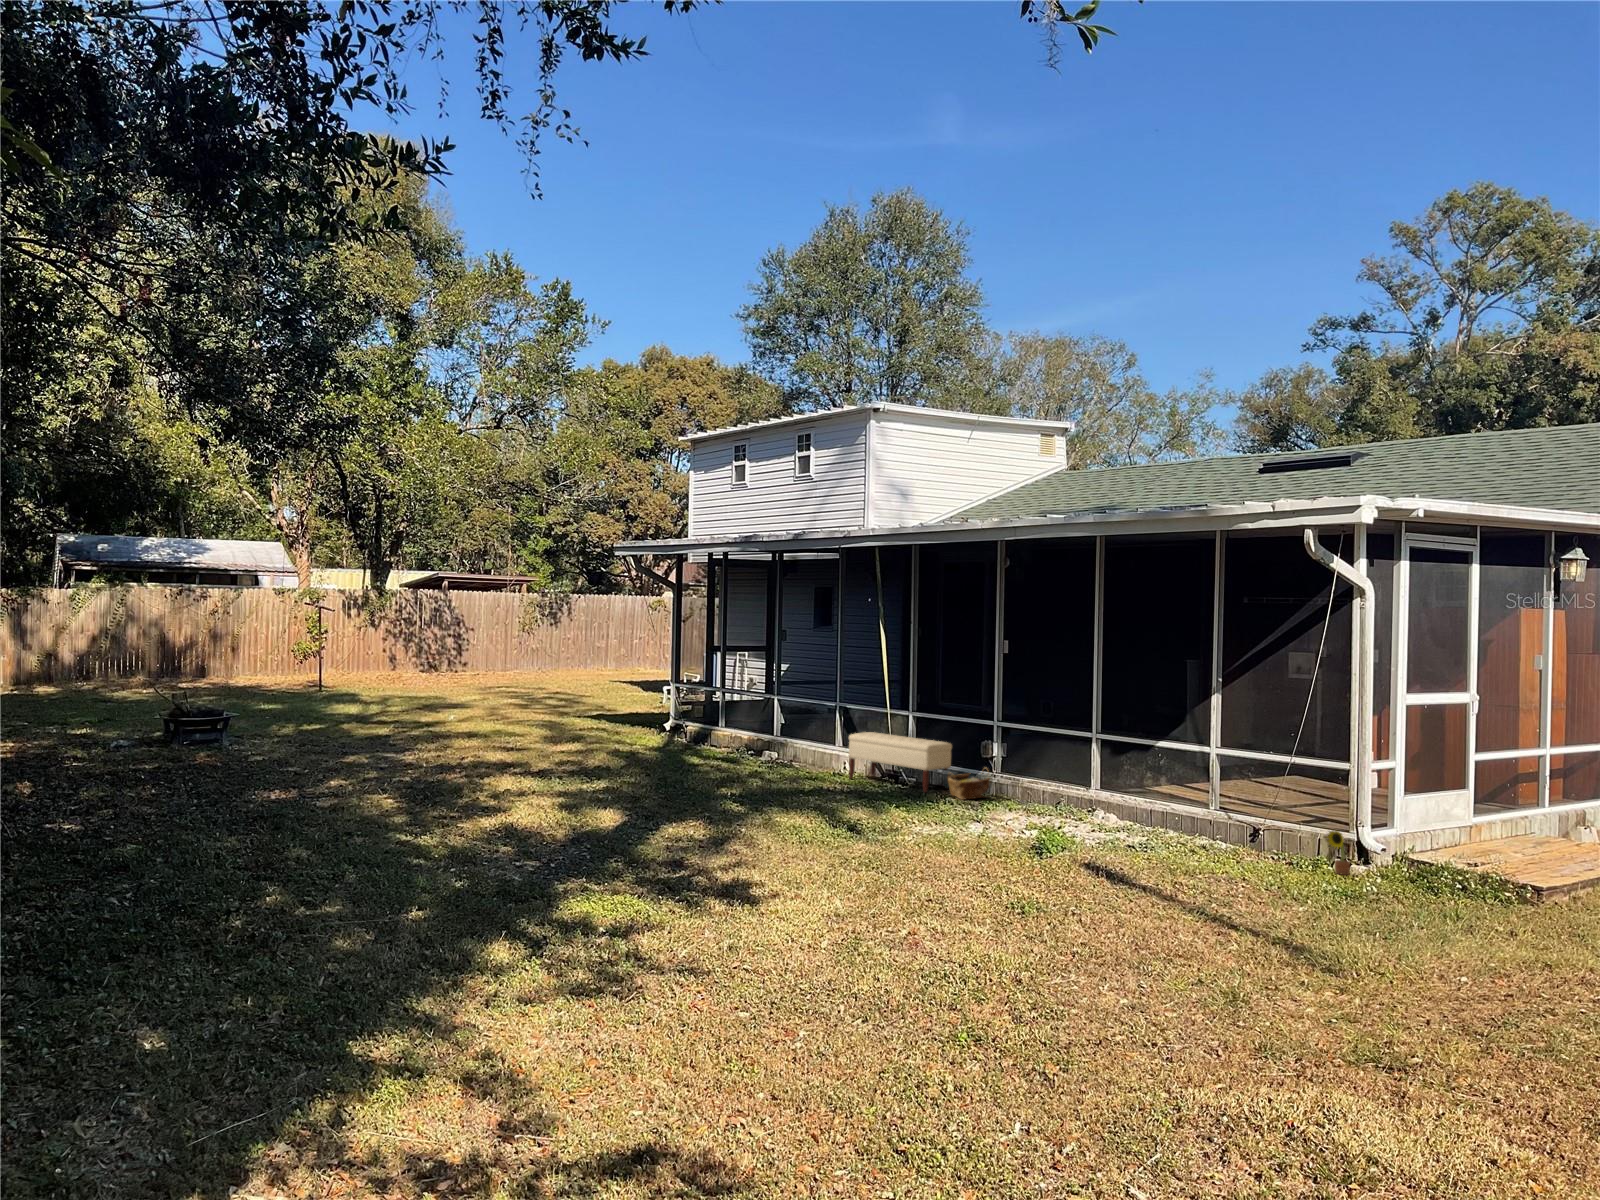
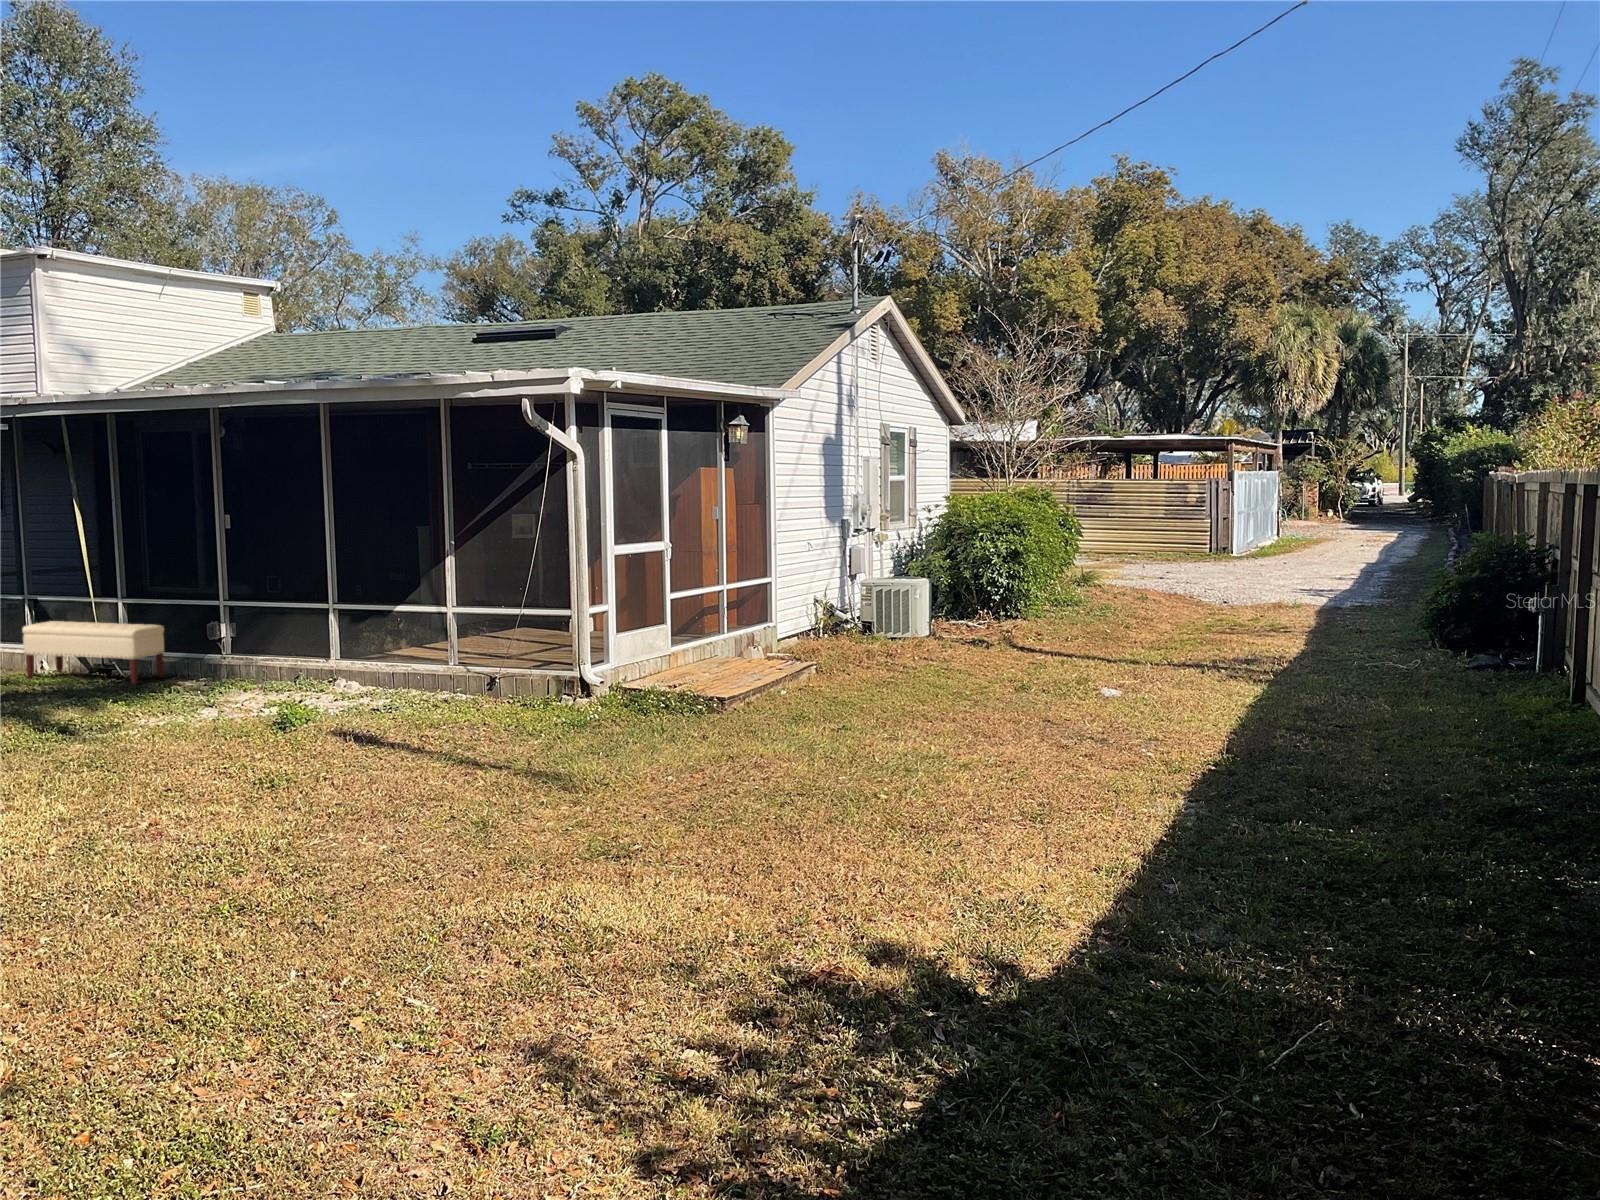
woven basket: present [948,768,991,800] -> none [162,648,217,687]
decorative plant: present [1327,830,1350,875] -> none [553,669,575,709]

